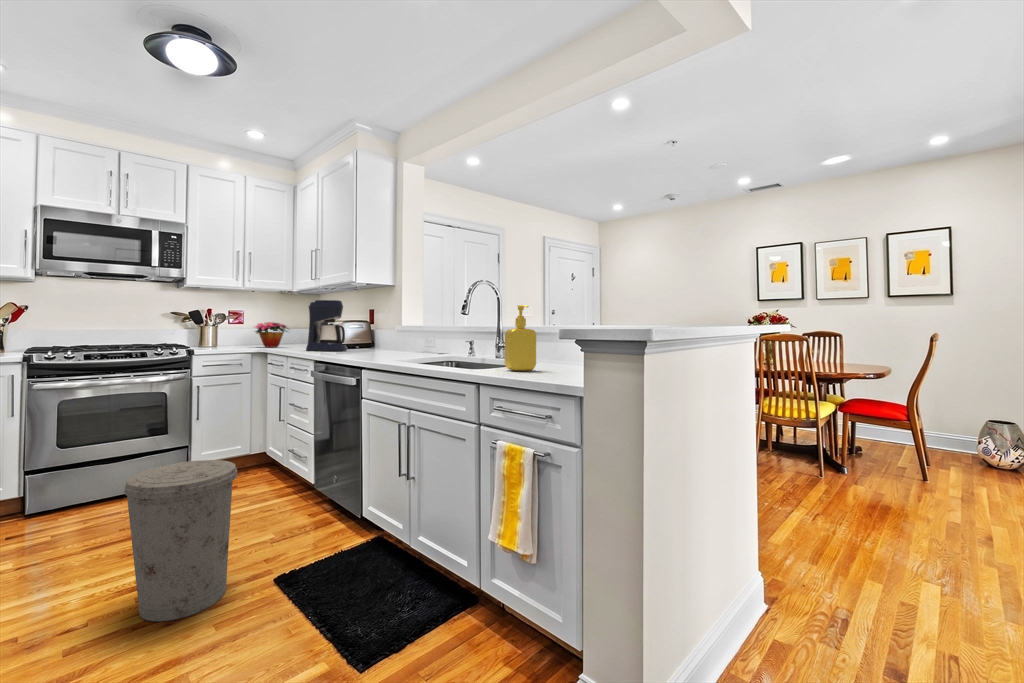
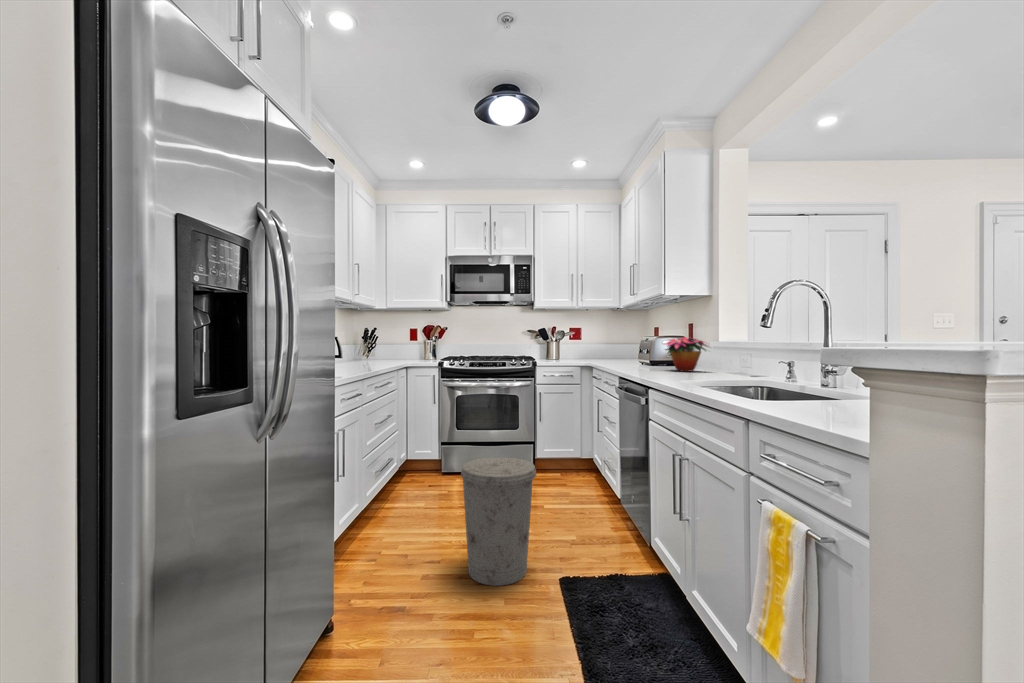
coffee maker: present [306,300,348,351] -> none [621,316,661,368]
soap dispenser: present [505,305,536,371] -> none [787,326,835,415]
flower arrangement: present [255,322,288,348] -> present [665,337,708,372]

